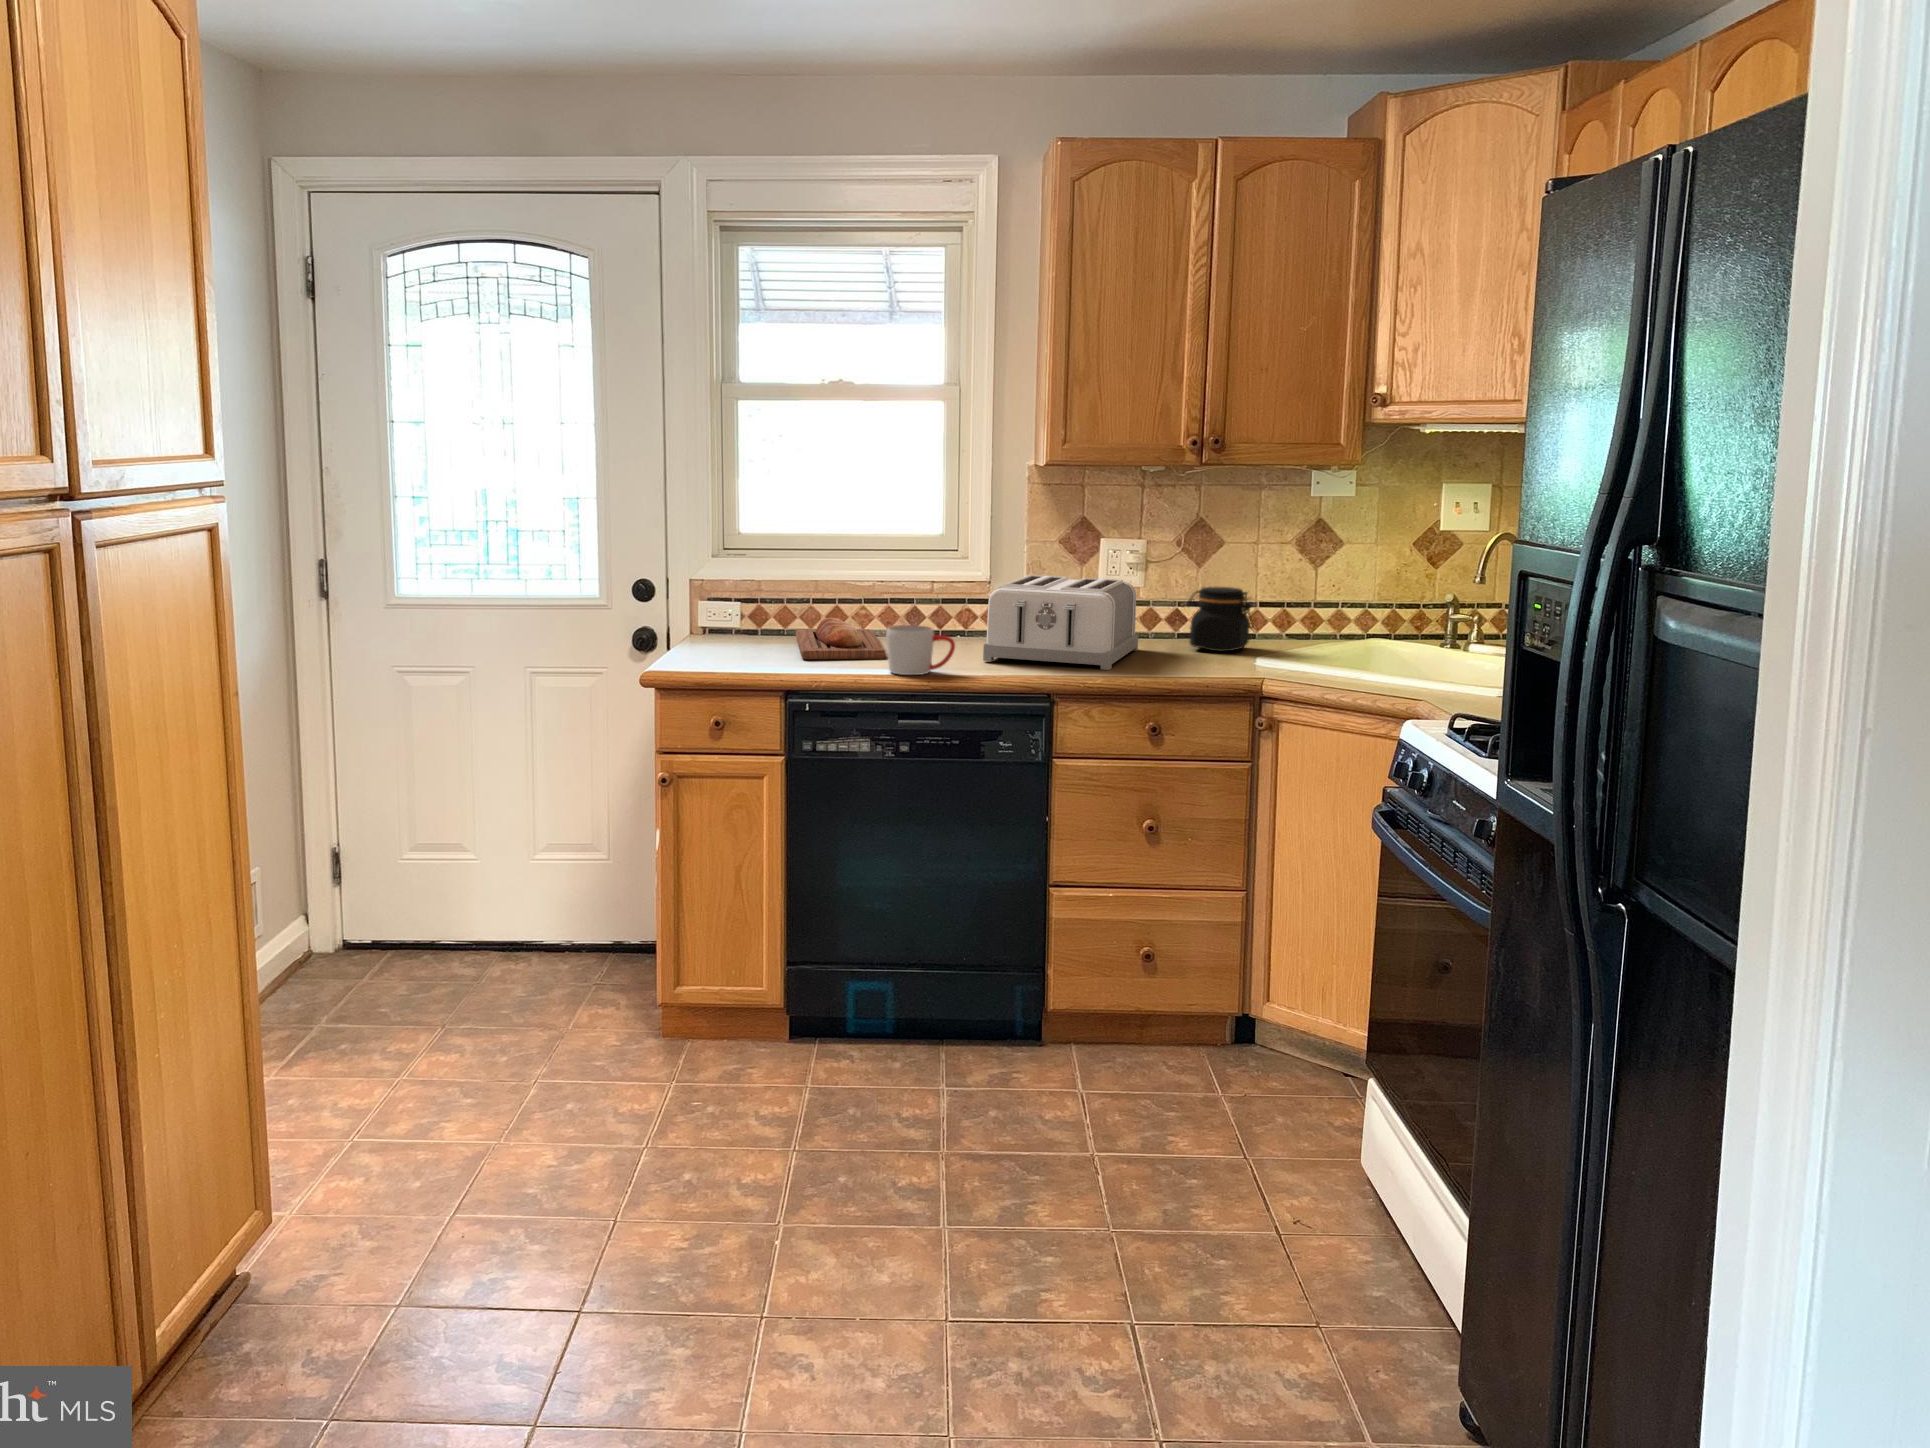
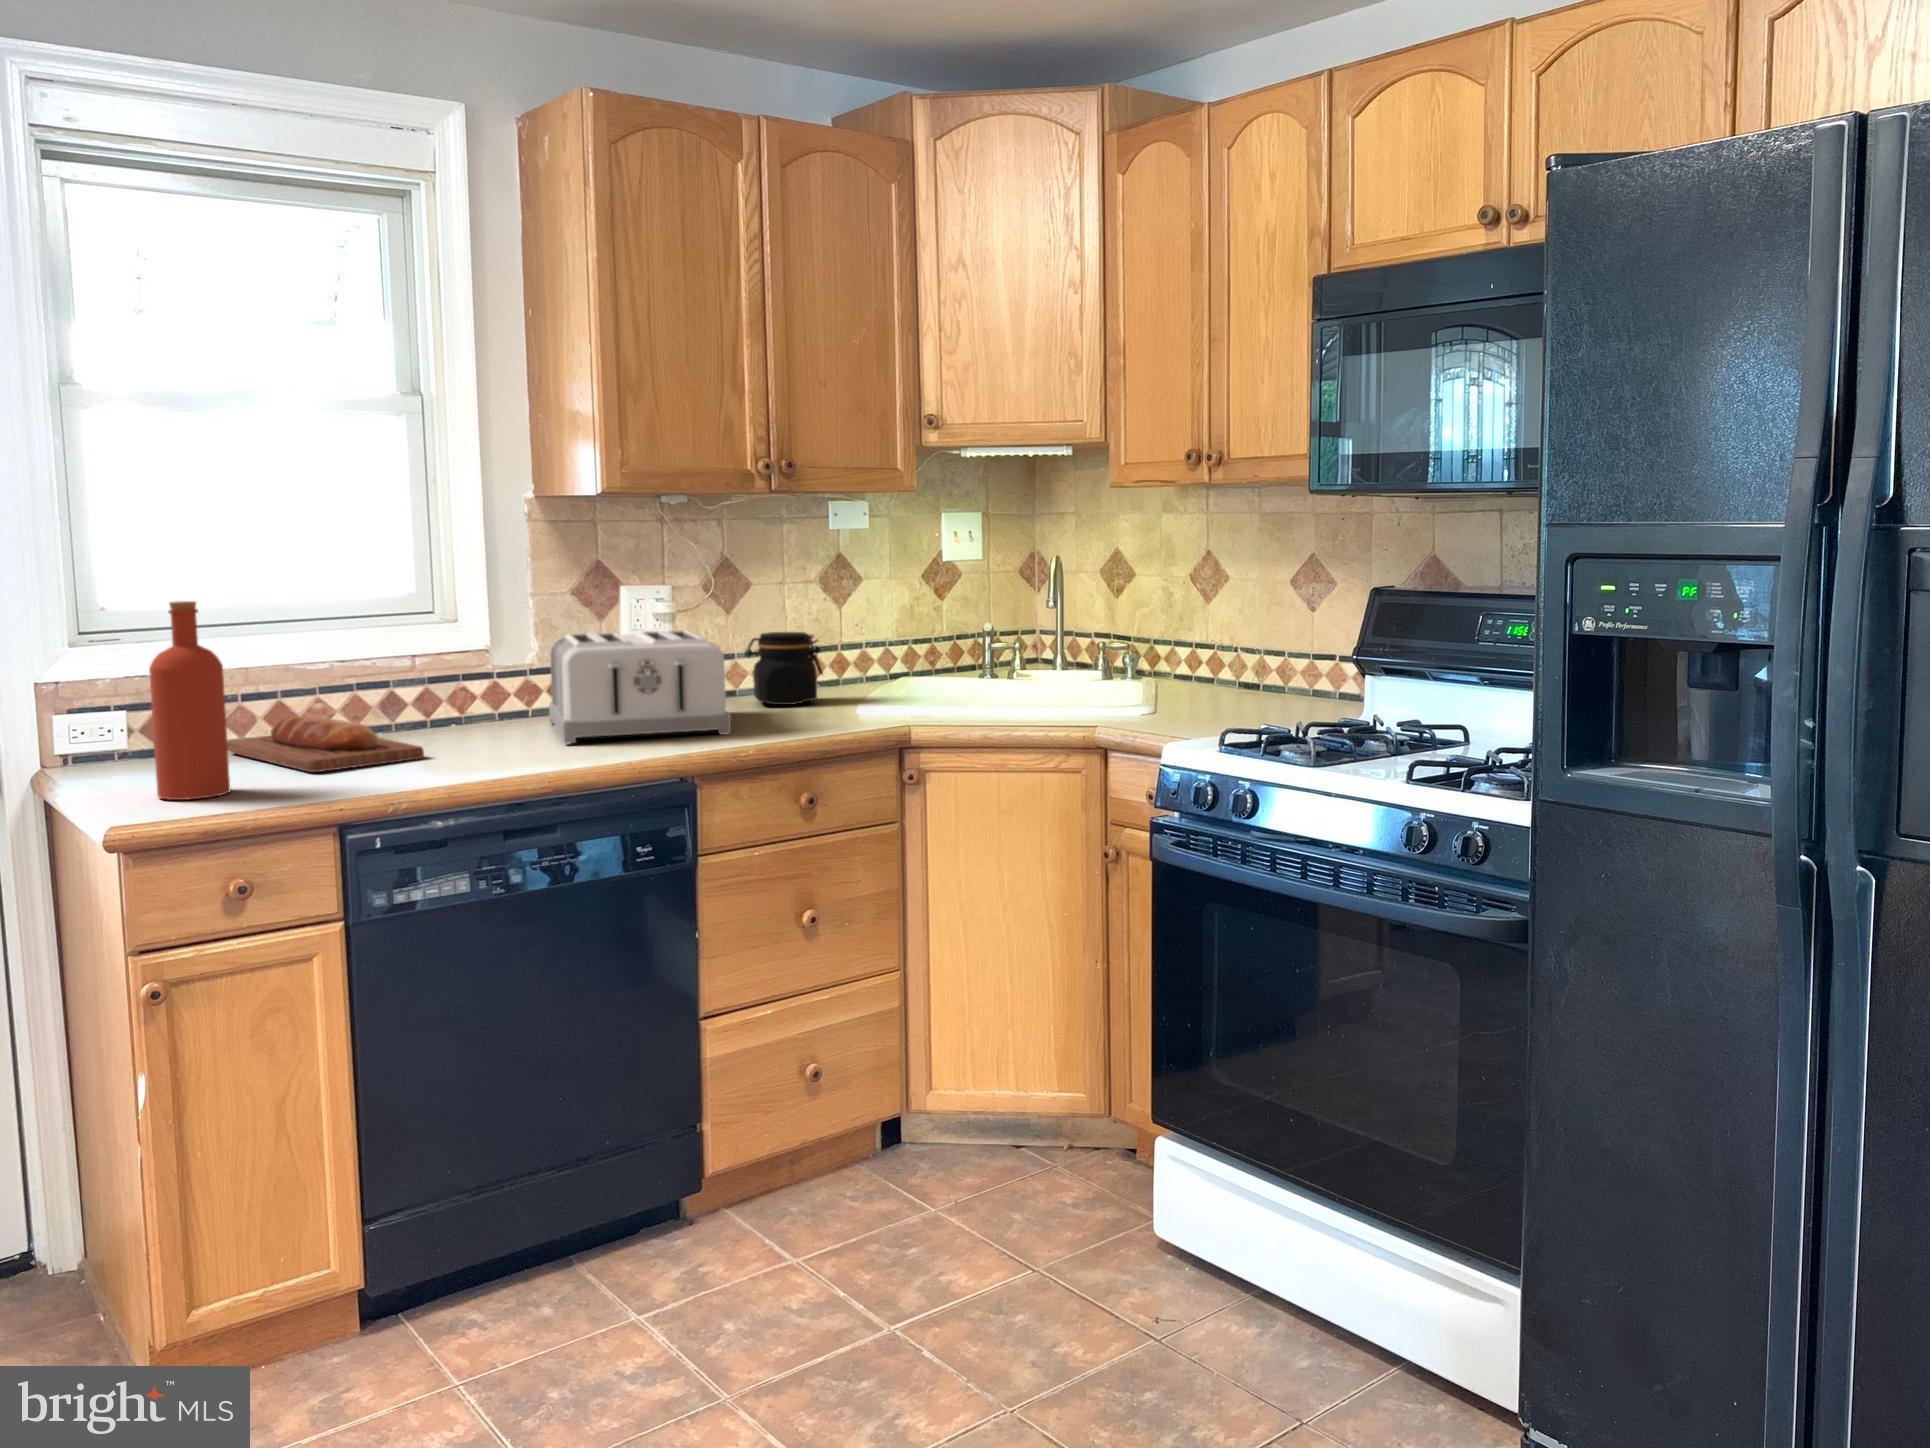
bottle: none [697,536,741,667] -> present [149,601,230,800]
mug: present [886,625,955,675] -> none [468,703,566,770]

